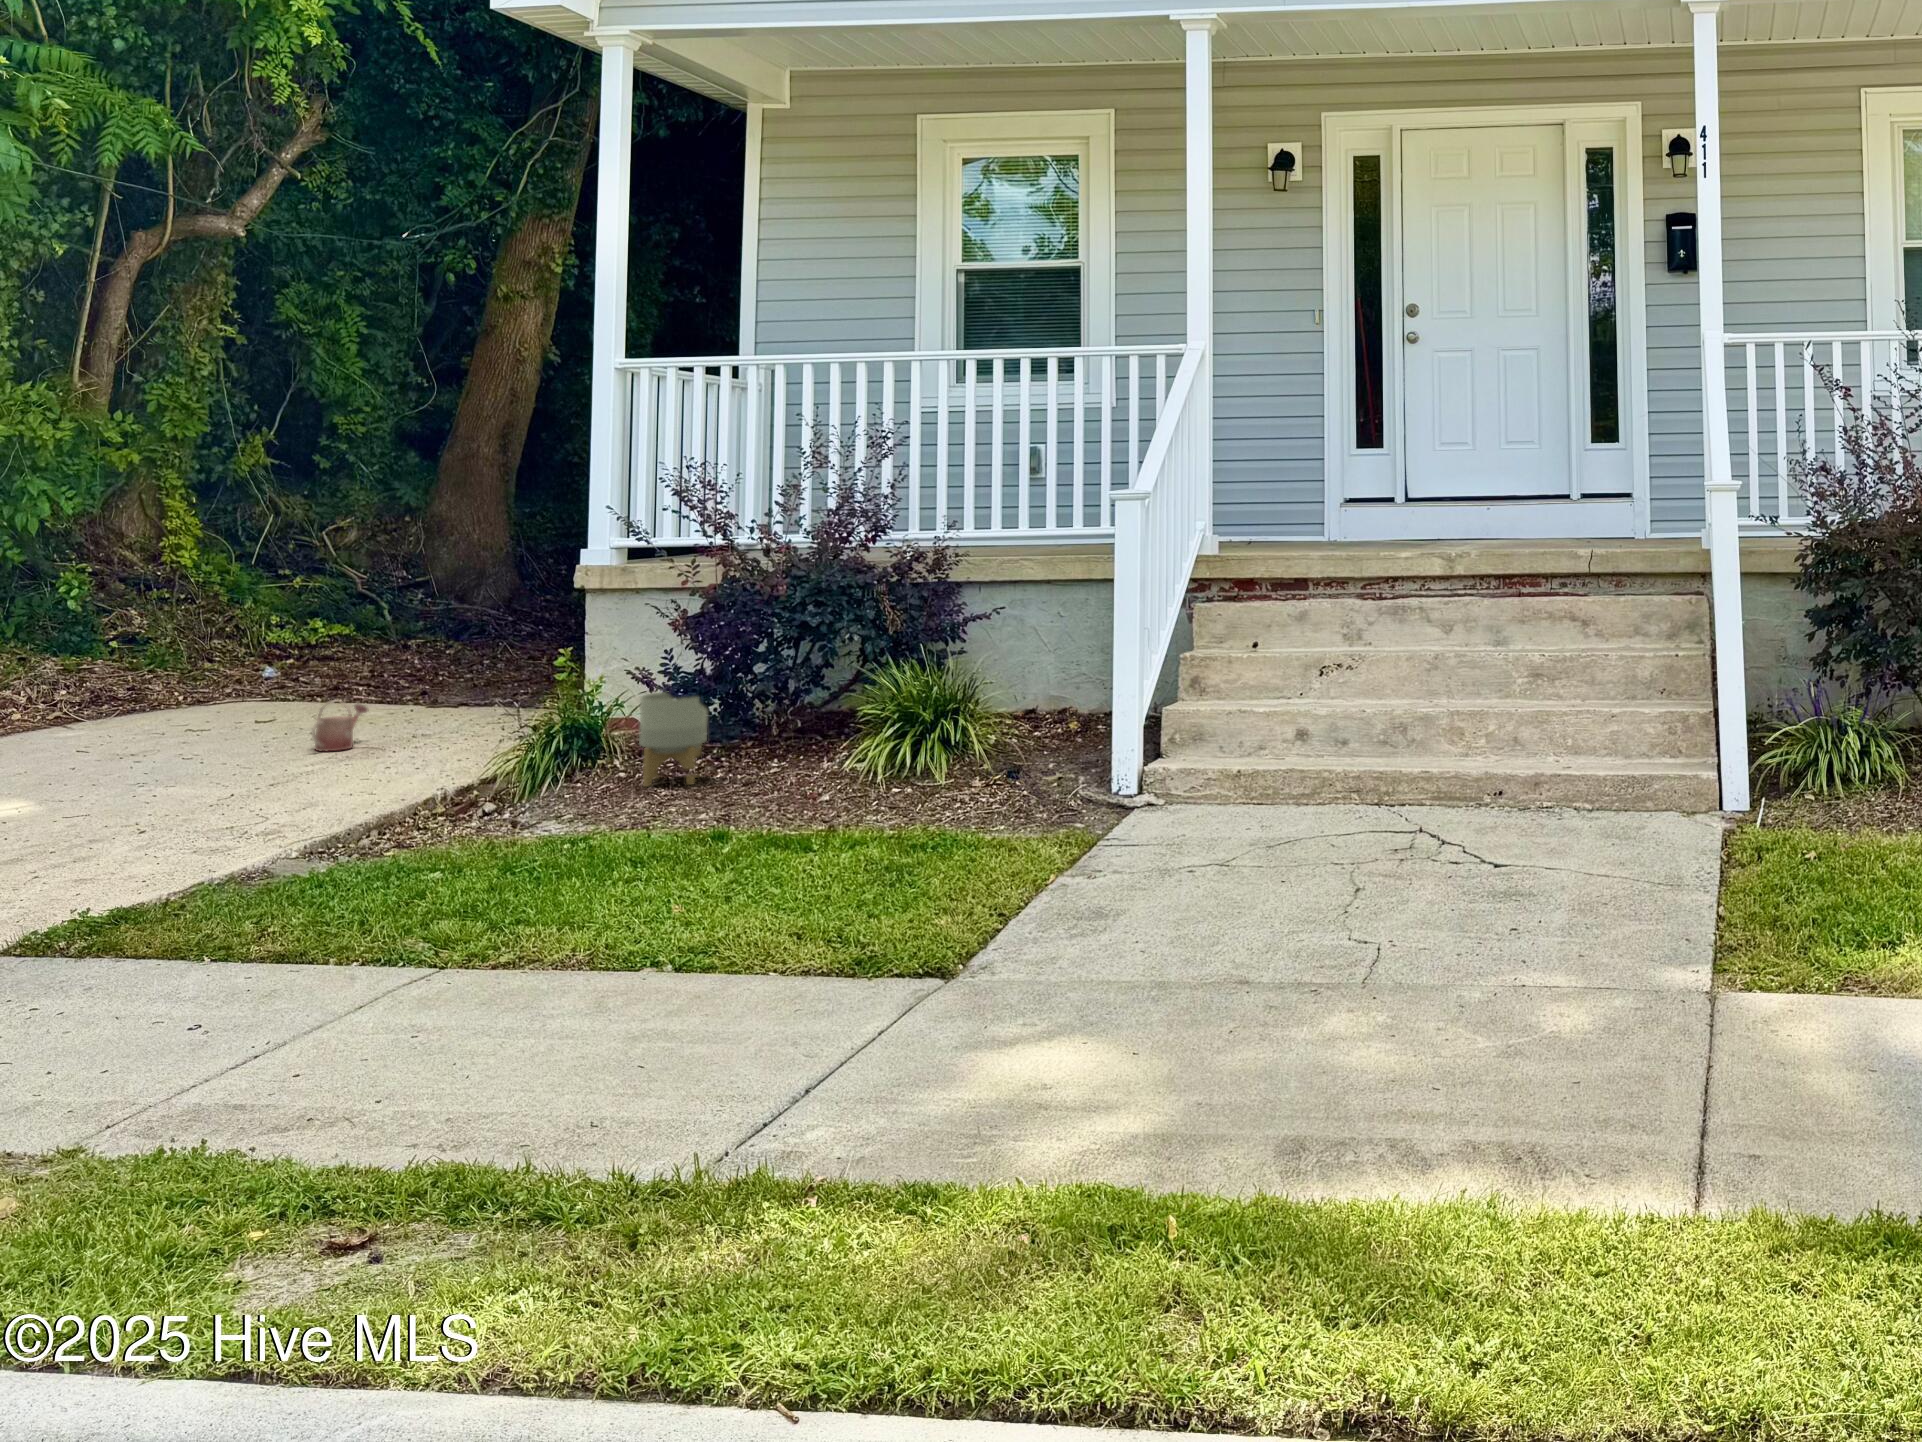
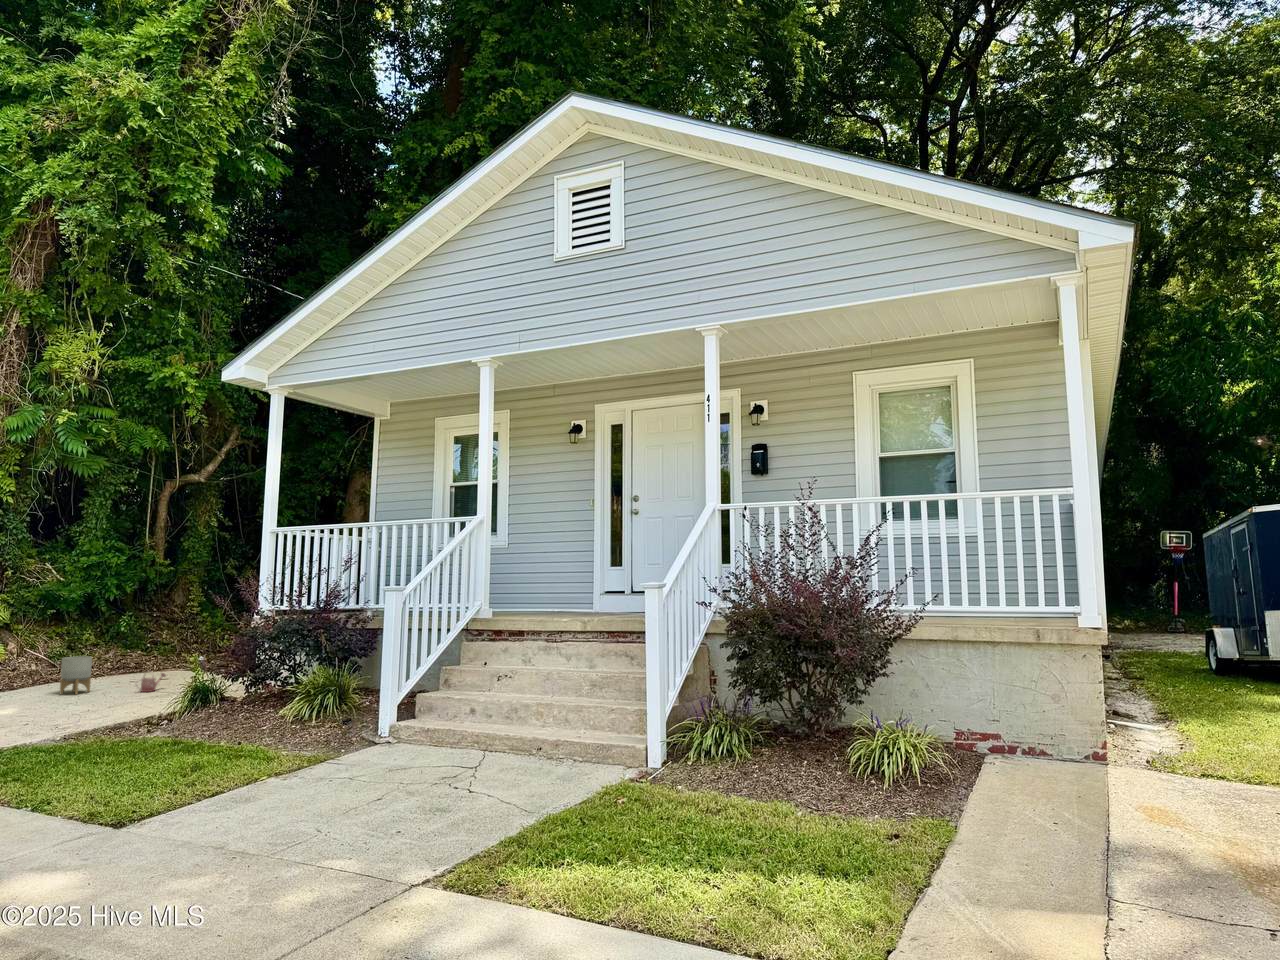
planter: present [639,692,707,787] -> present [60,656,92,694]

